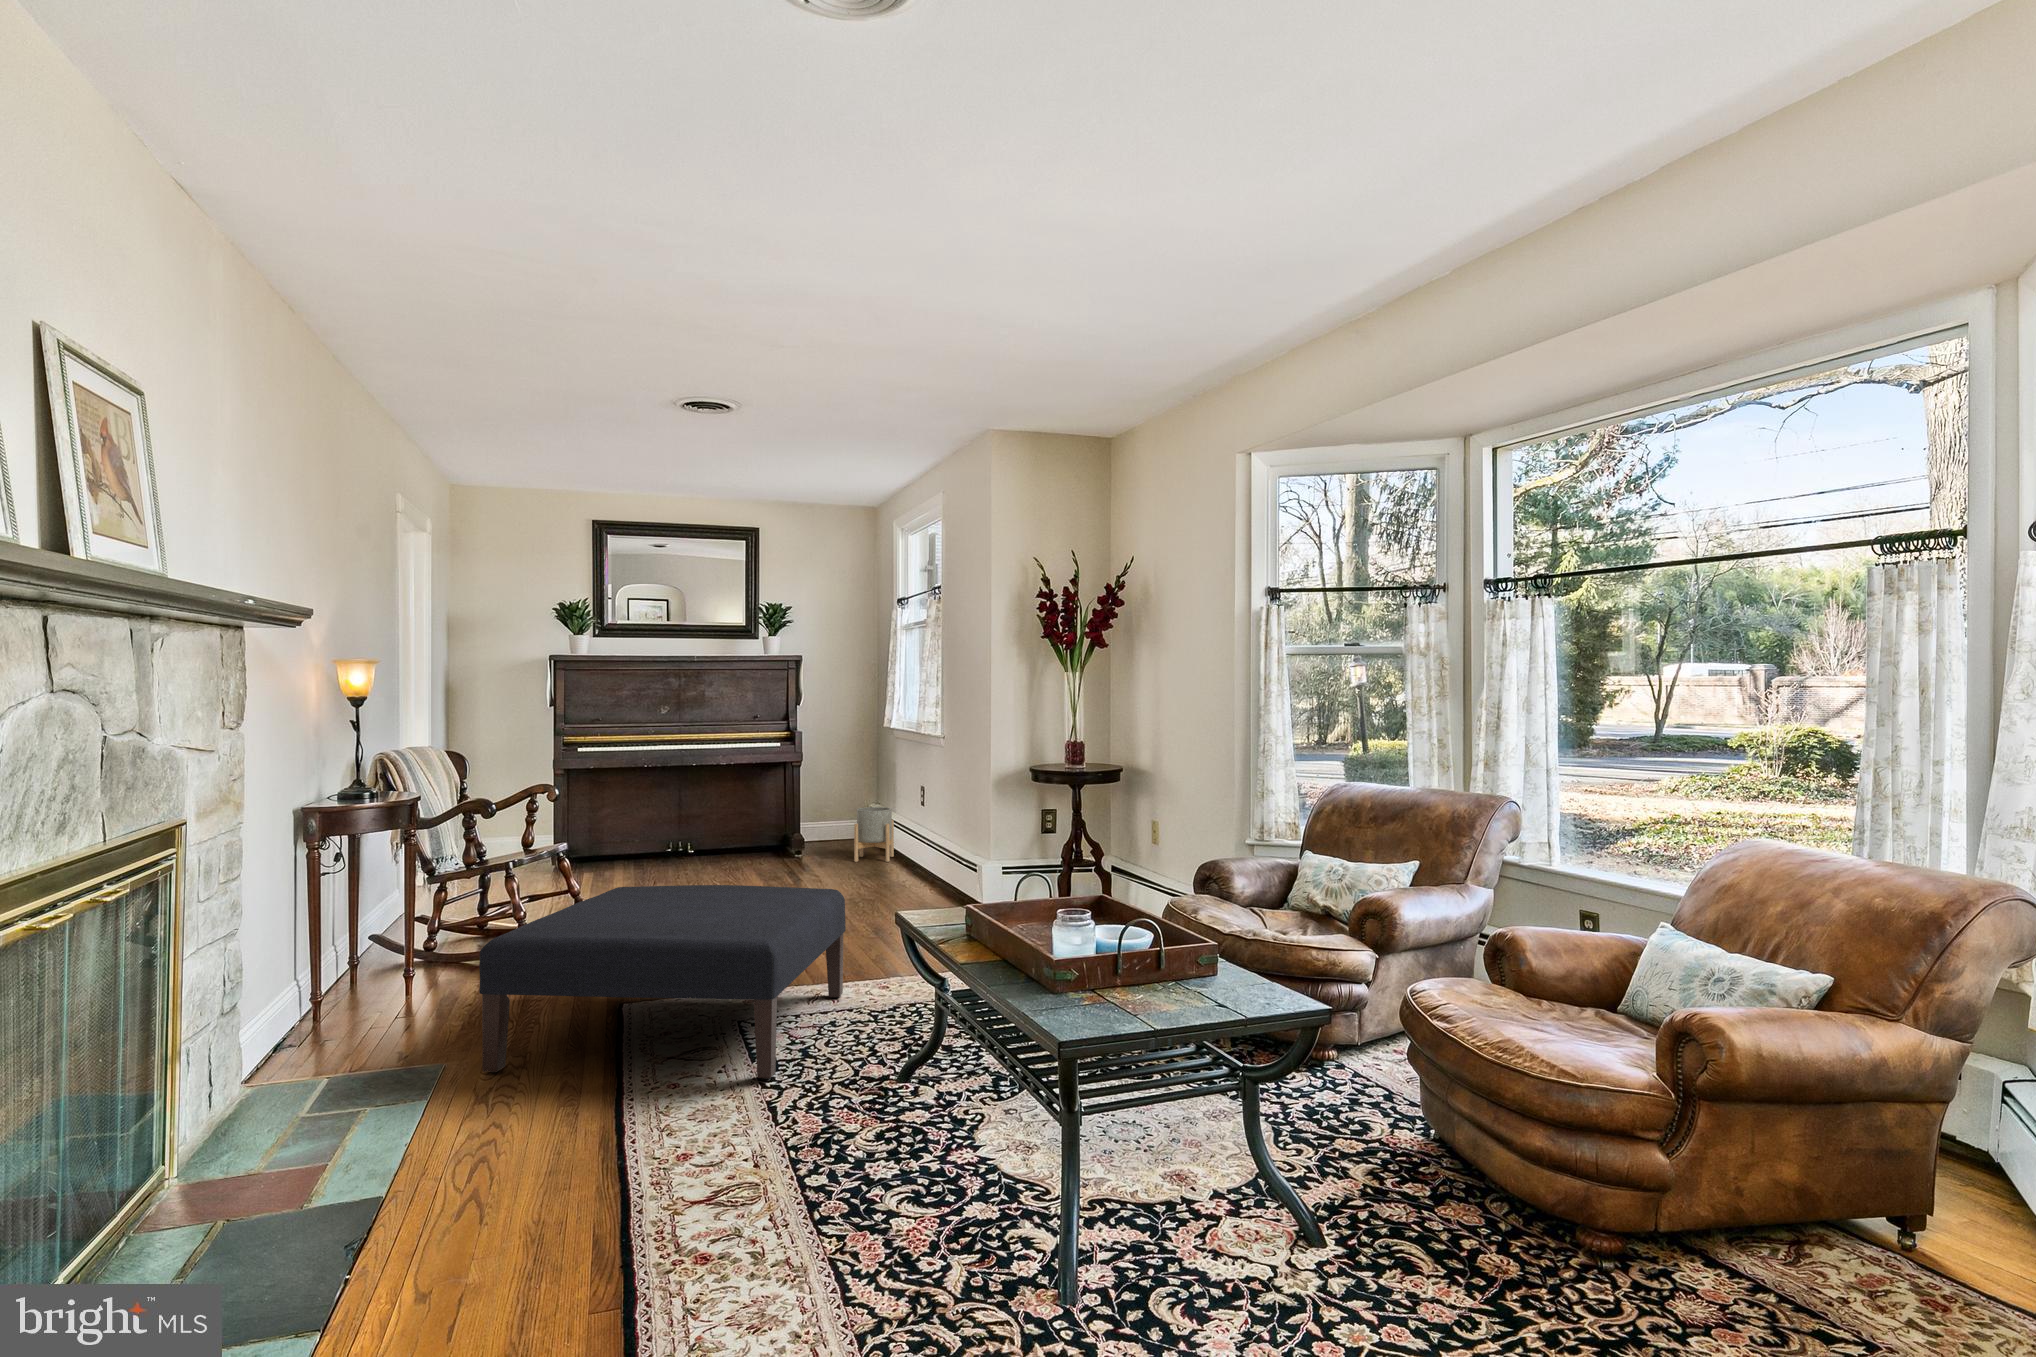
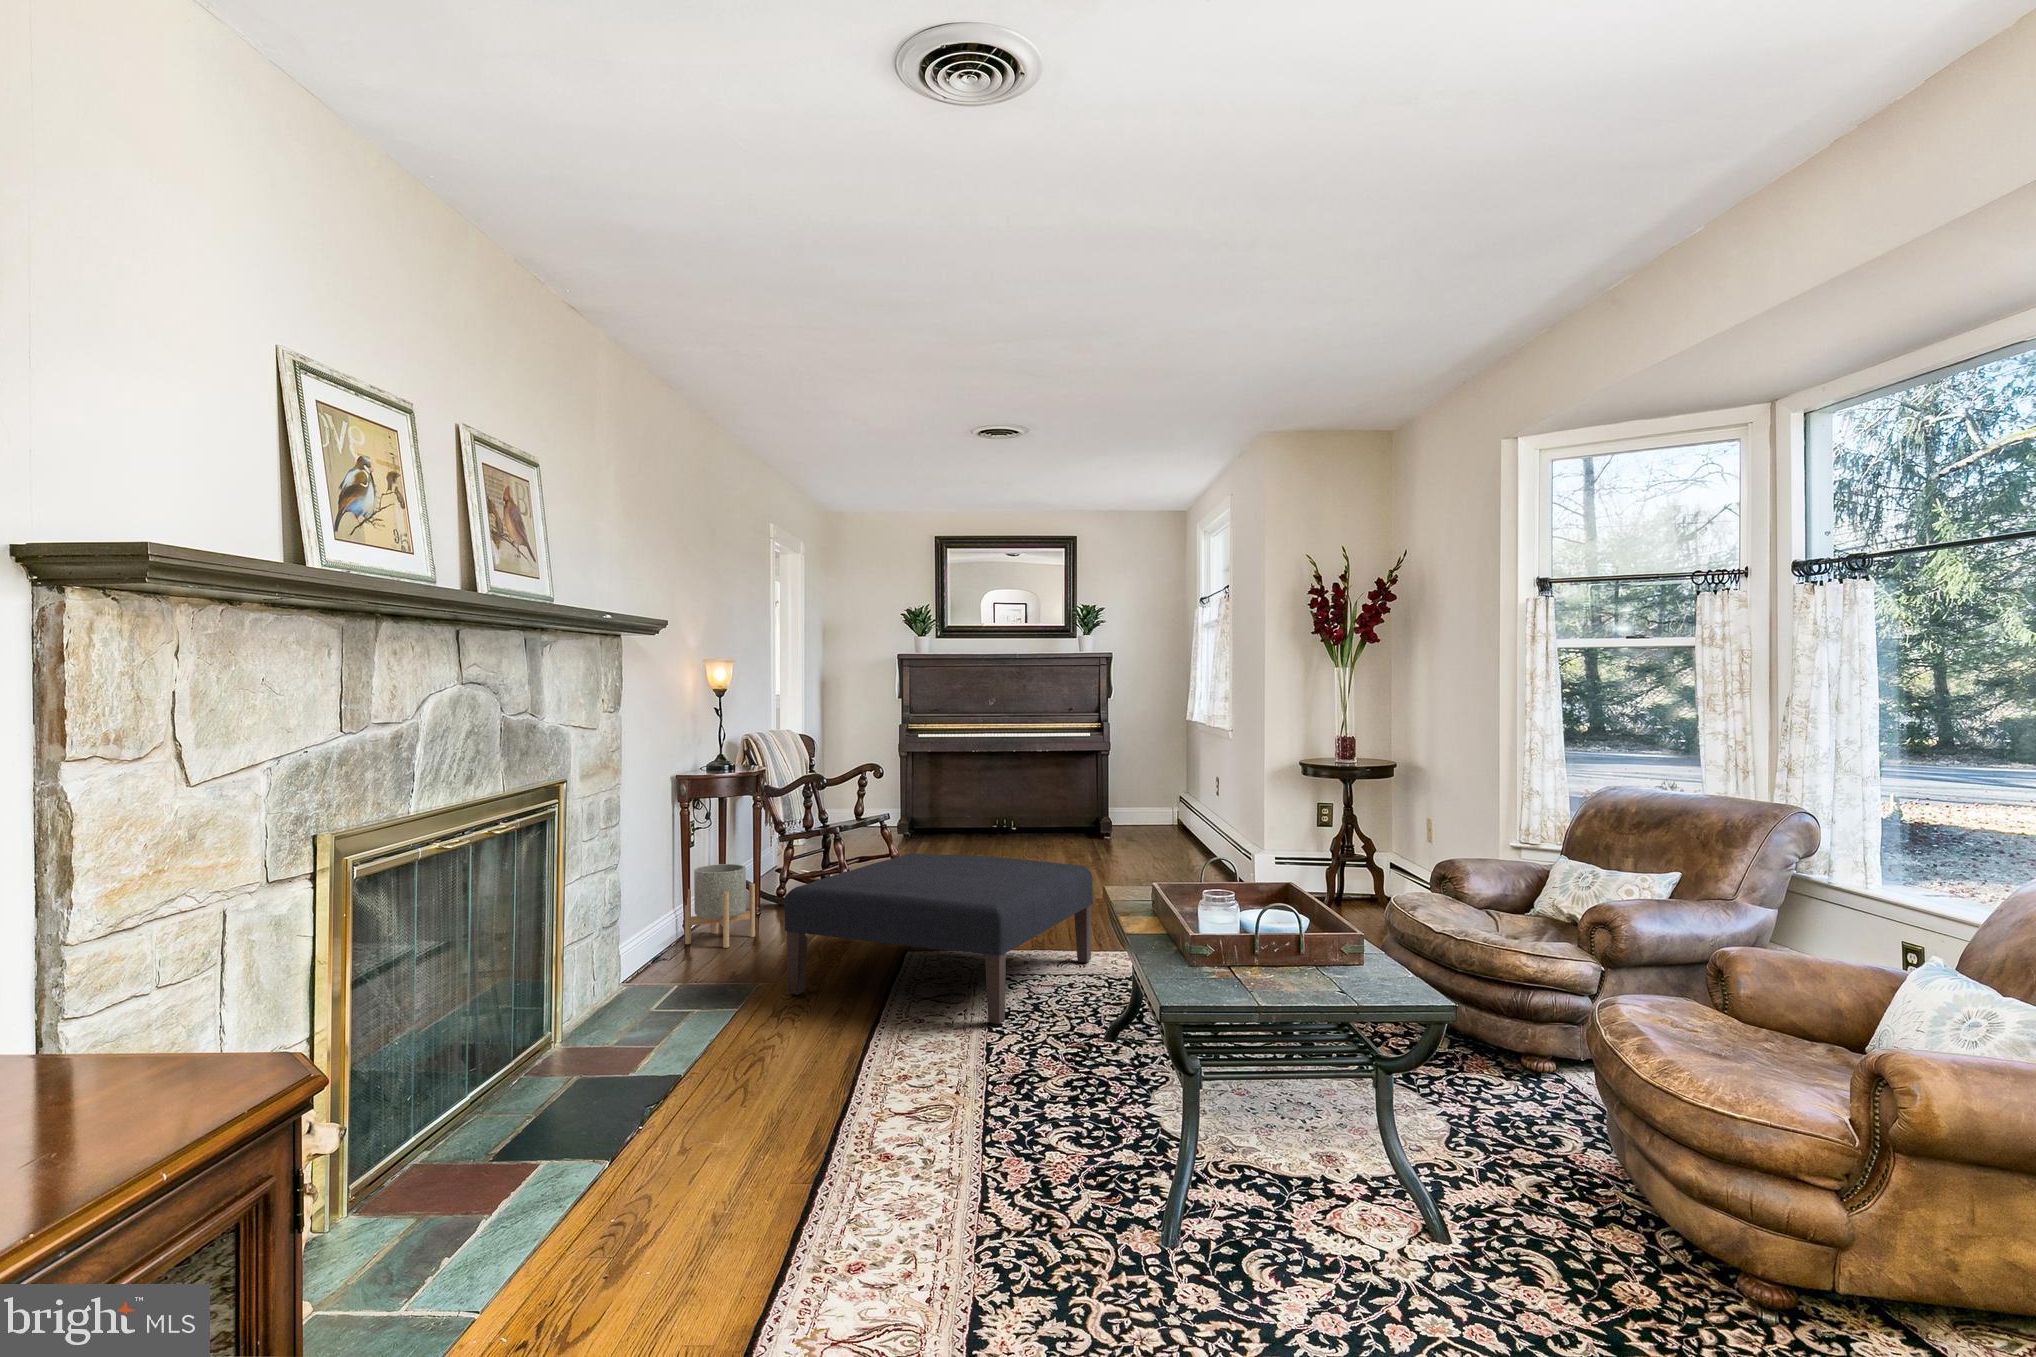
planter: present [854,807,894,862] -> present [685,864,755,948]

